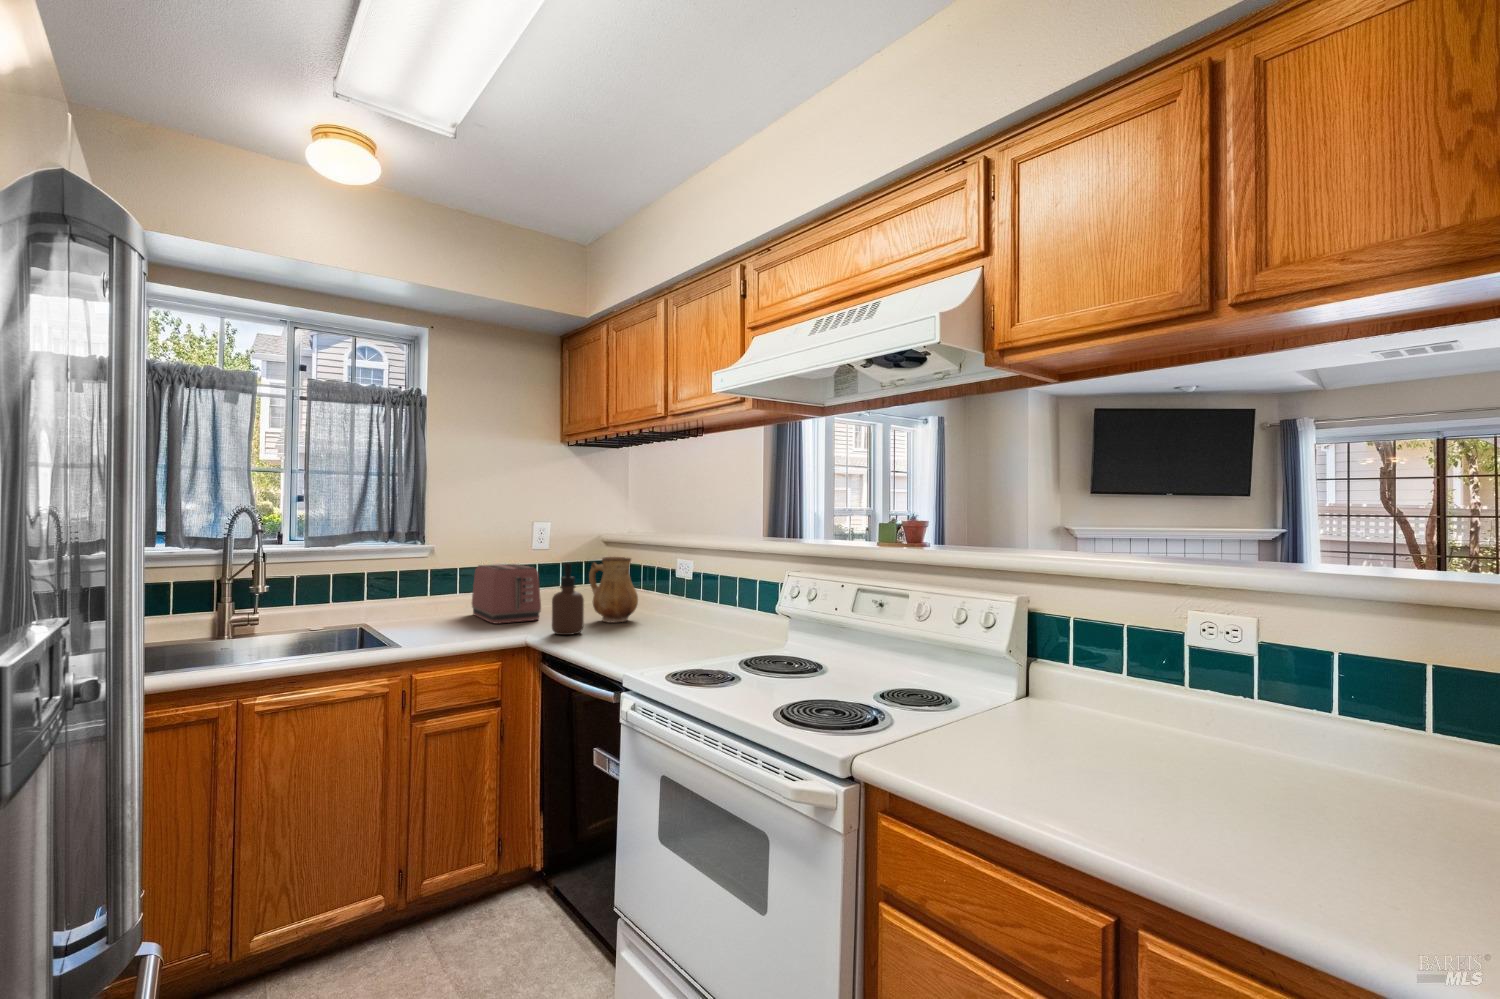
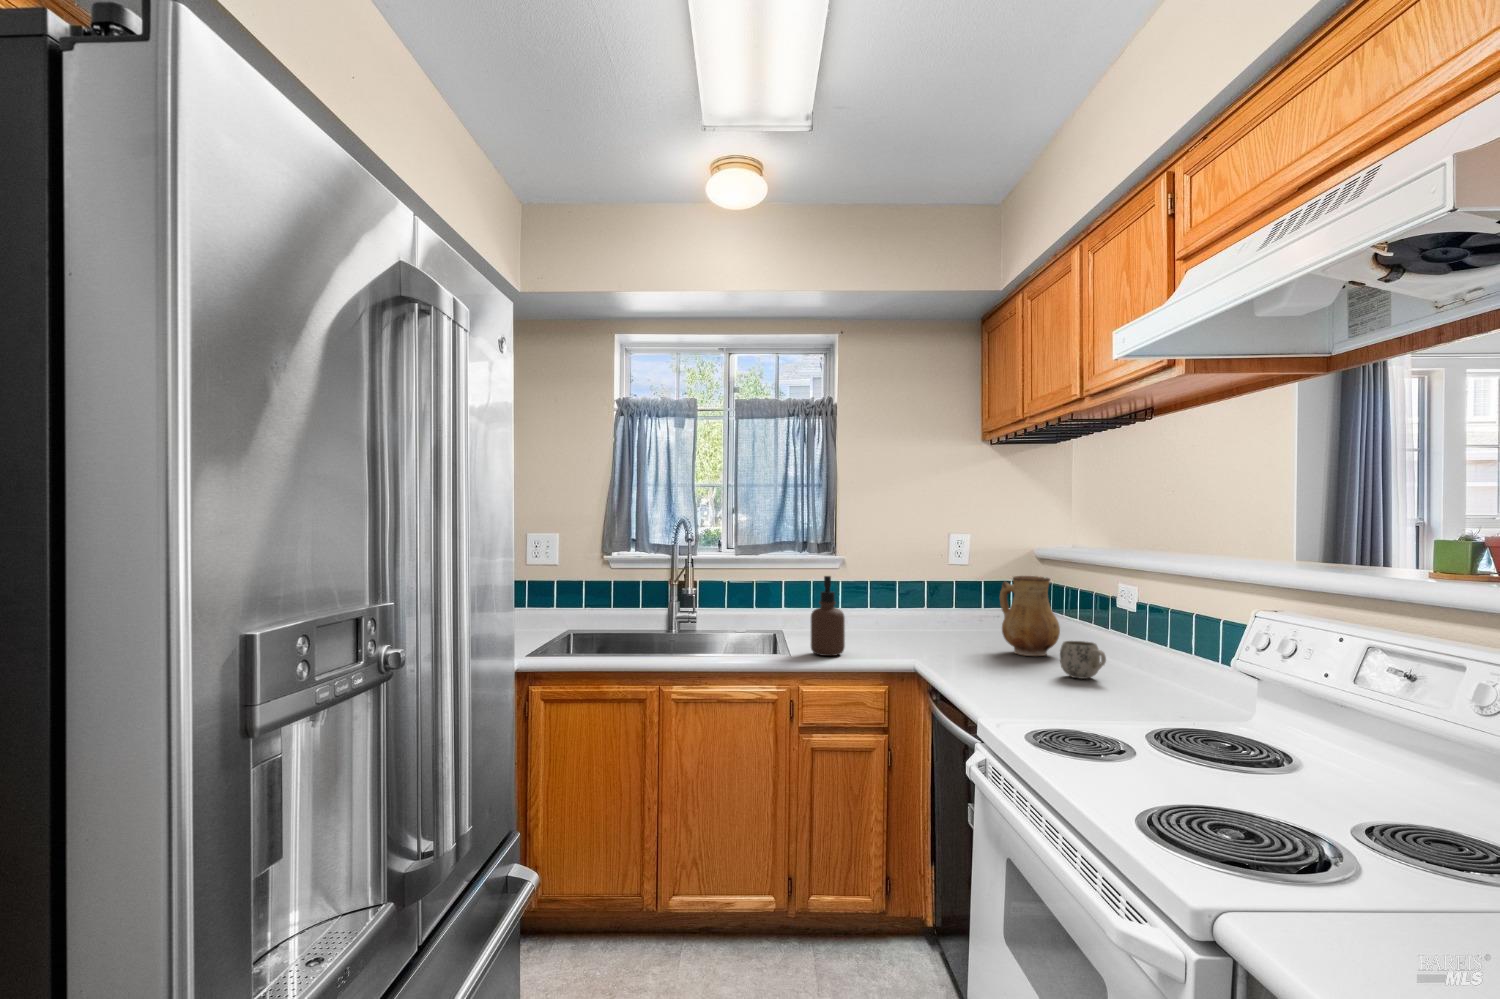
soap dispenser: present [552,562,584,635] -> present [811,576,845,656]
toaster: present [472,564,541,624] -> none [882,578,946,643]
mug: none [650,606,685,635] -> present [1060,641,1106,679]

